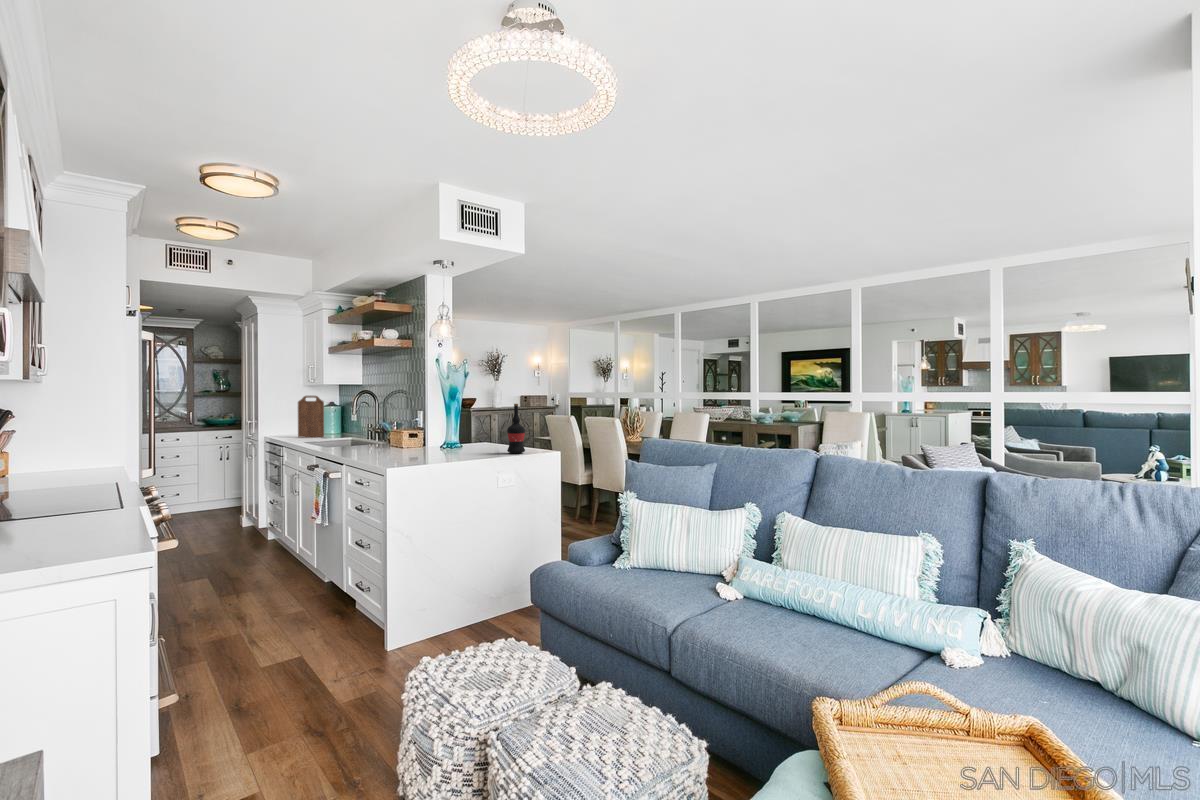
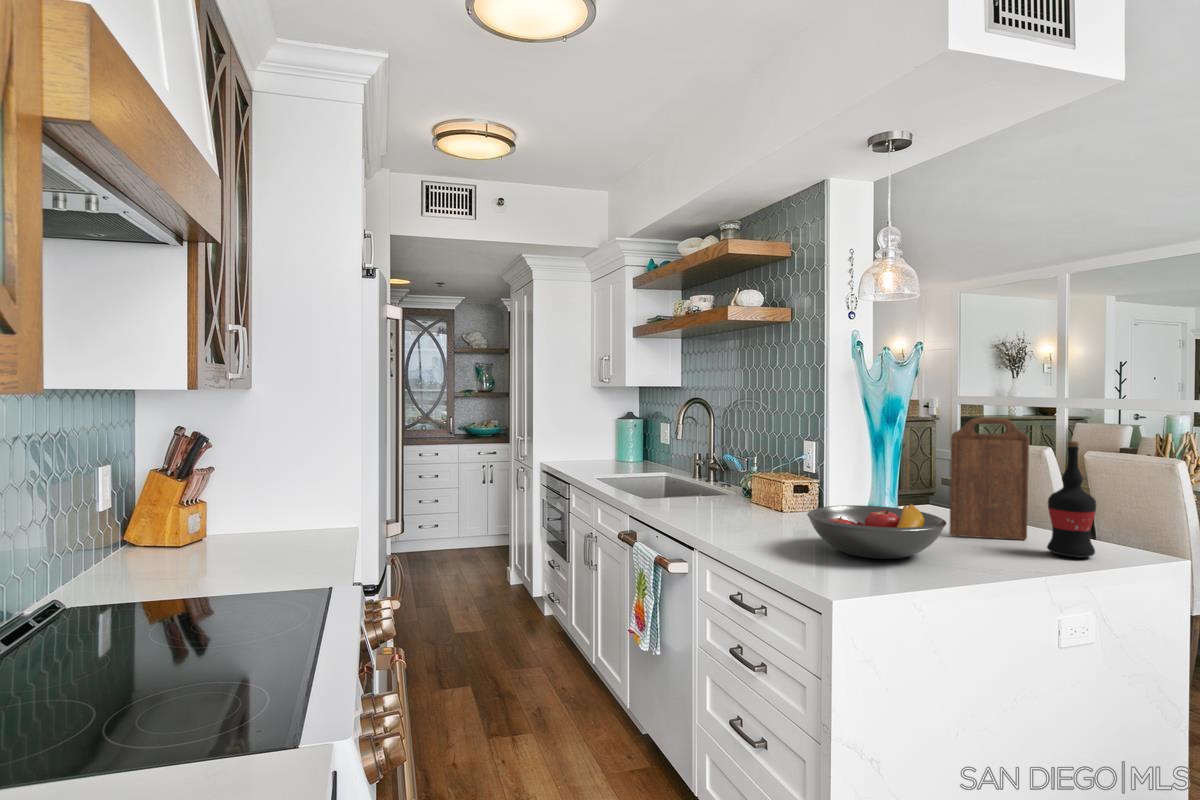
cutting board: present [298,396,324,437] -> present [950,418,1029,540]
fruit bowl: none [397,434,460,458] -> present [807,503,946,559]

